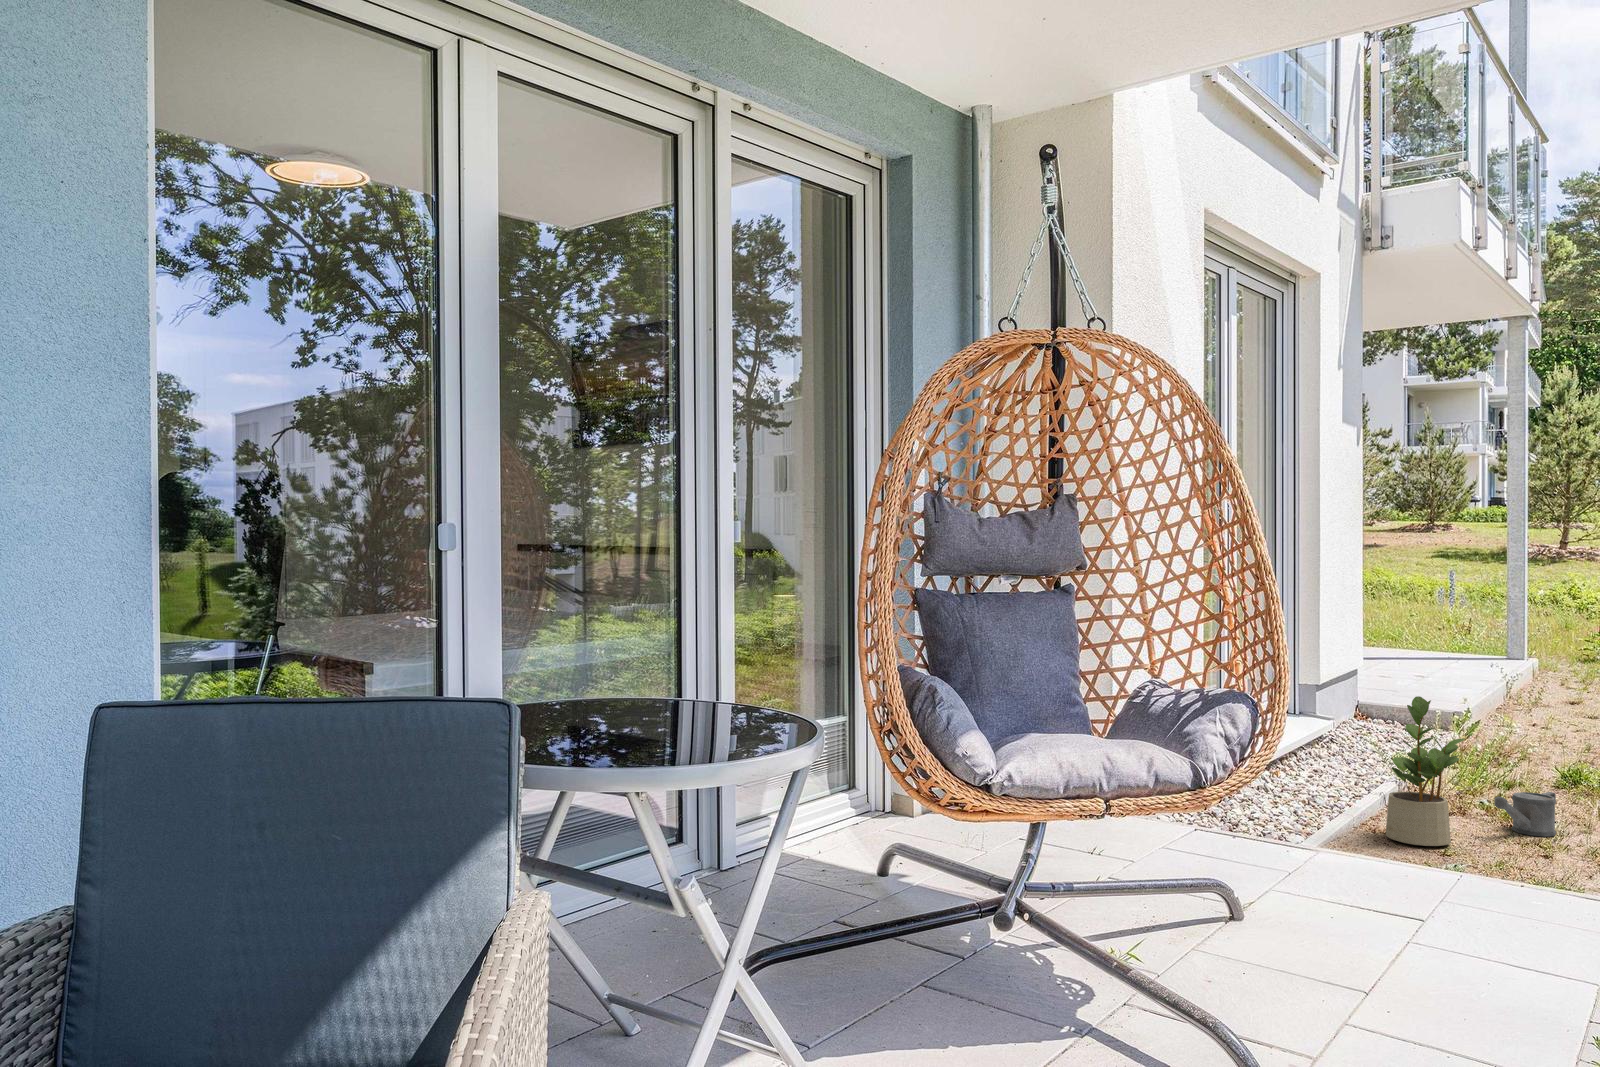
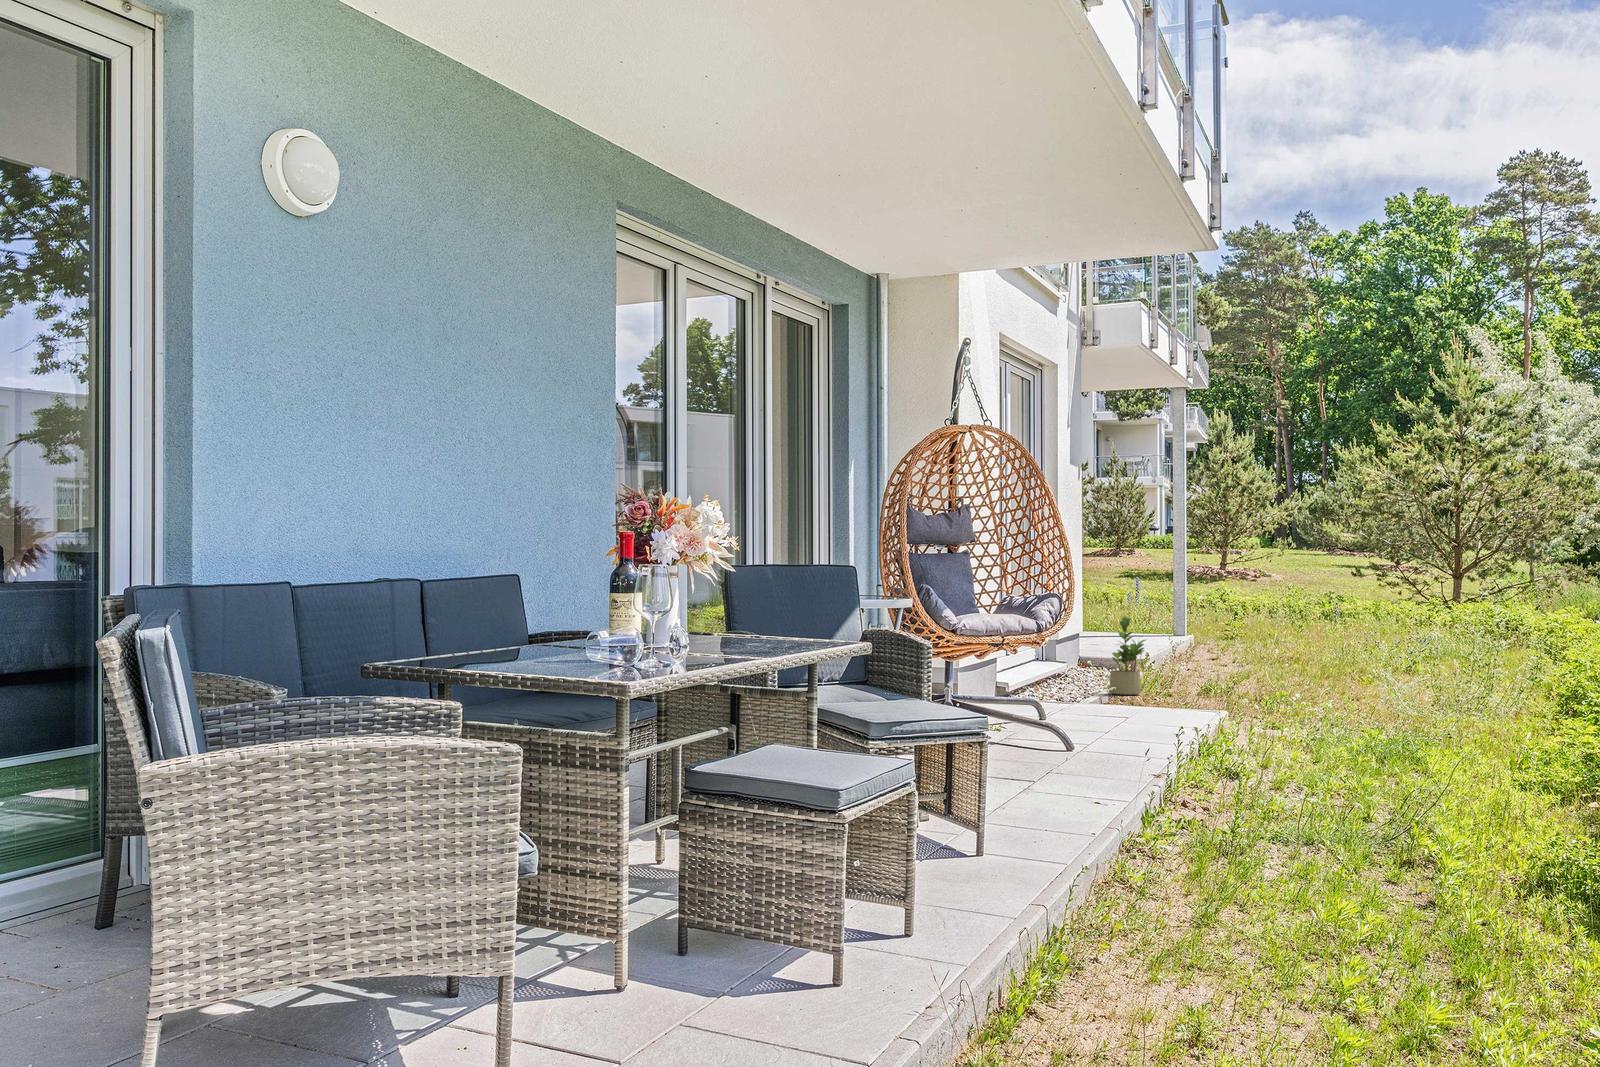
watering can: present [1494,792,1556,837] -> none [1161,671,1191,693]

